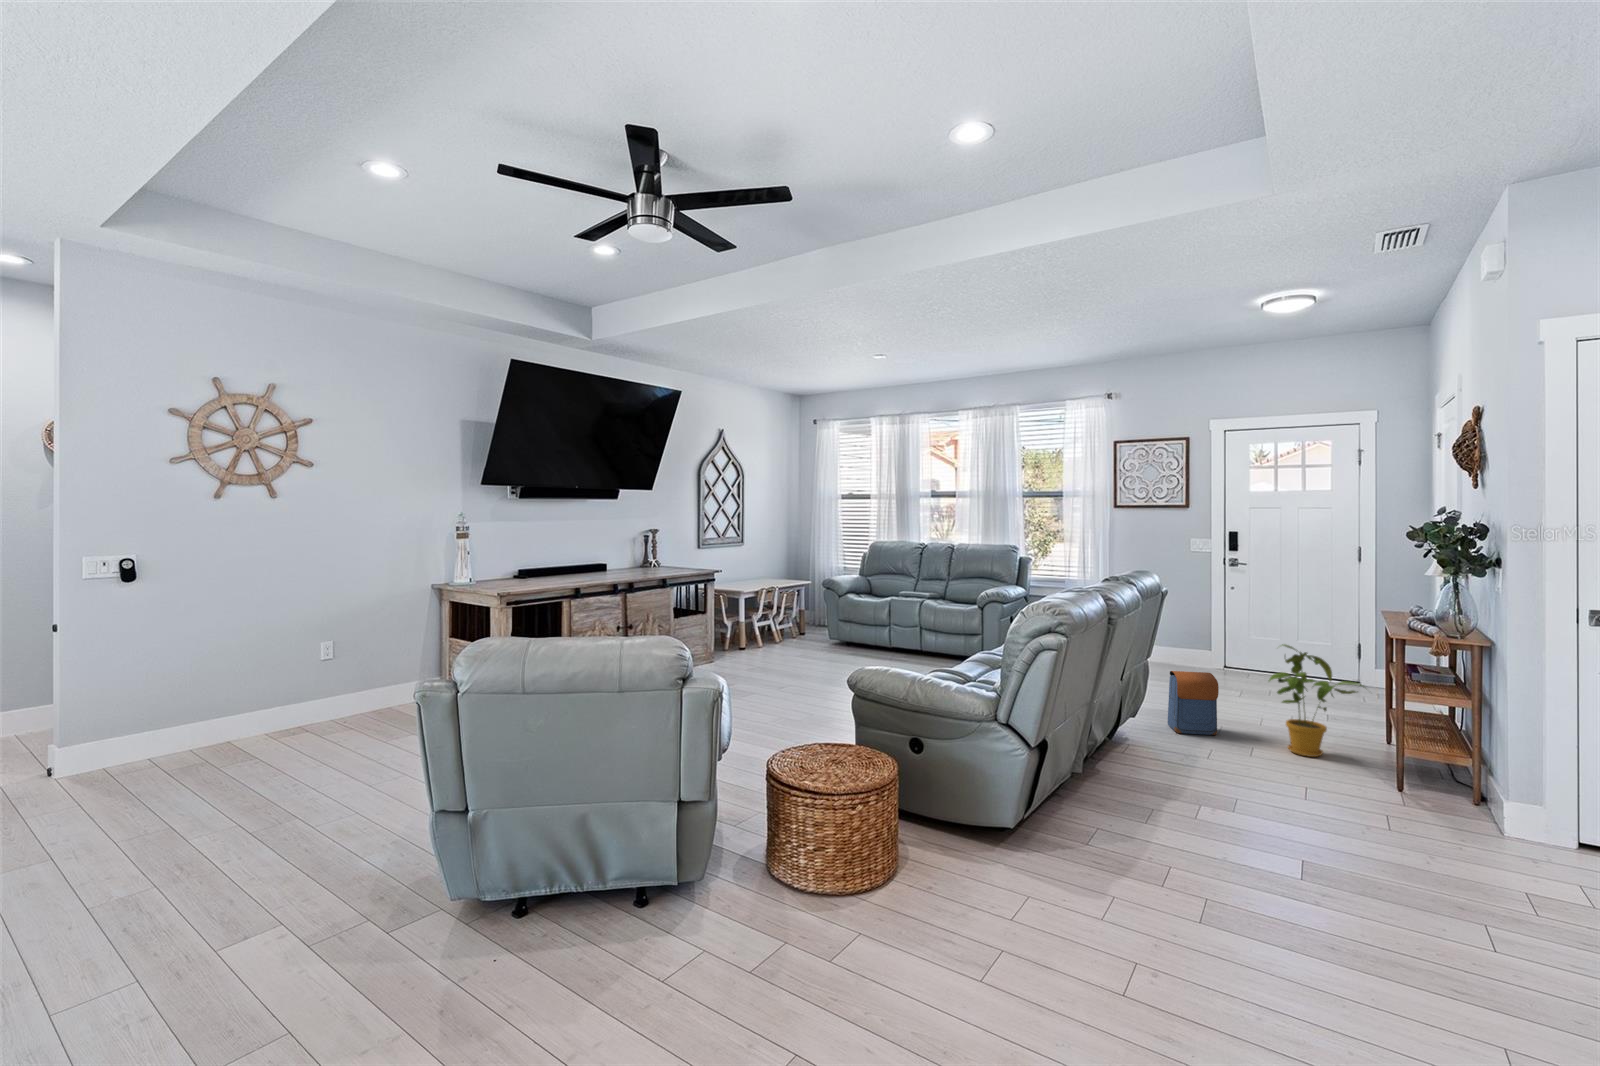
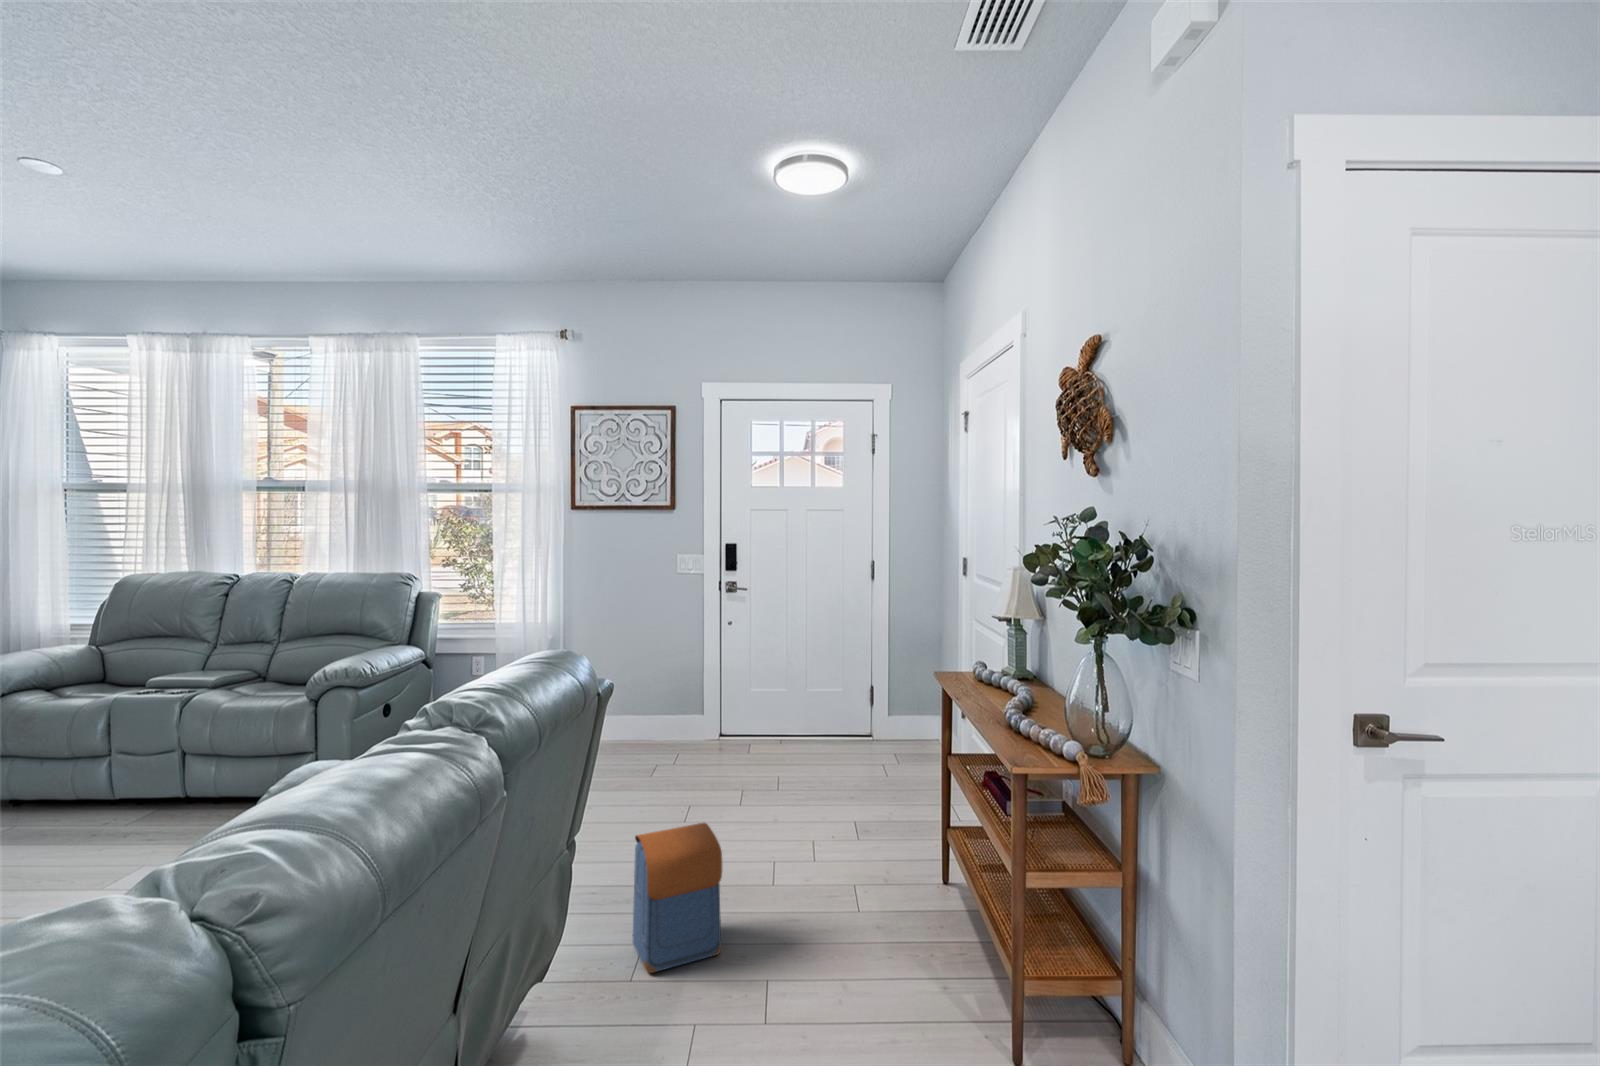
house plant: present [1269,644,1363,757] -> none [809,757,967,982]

